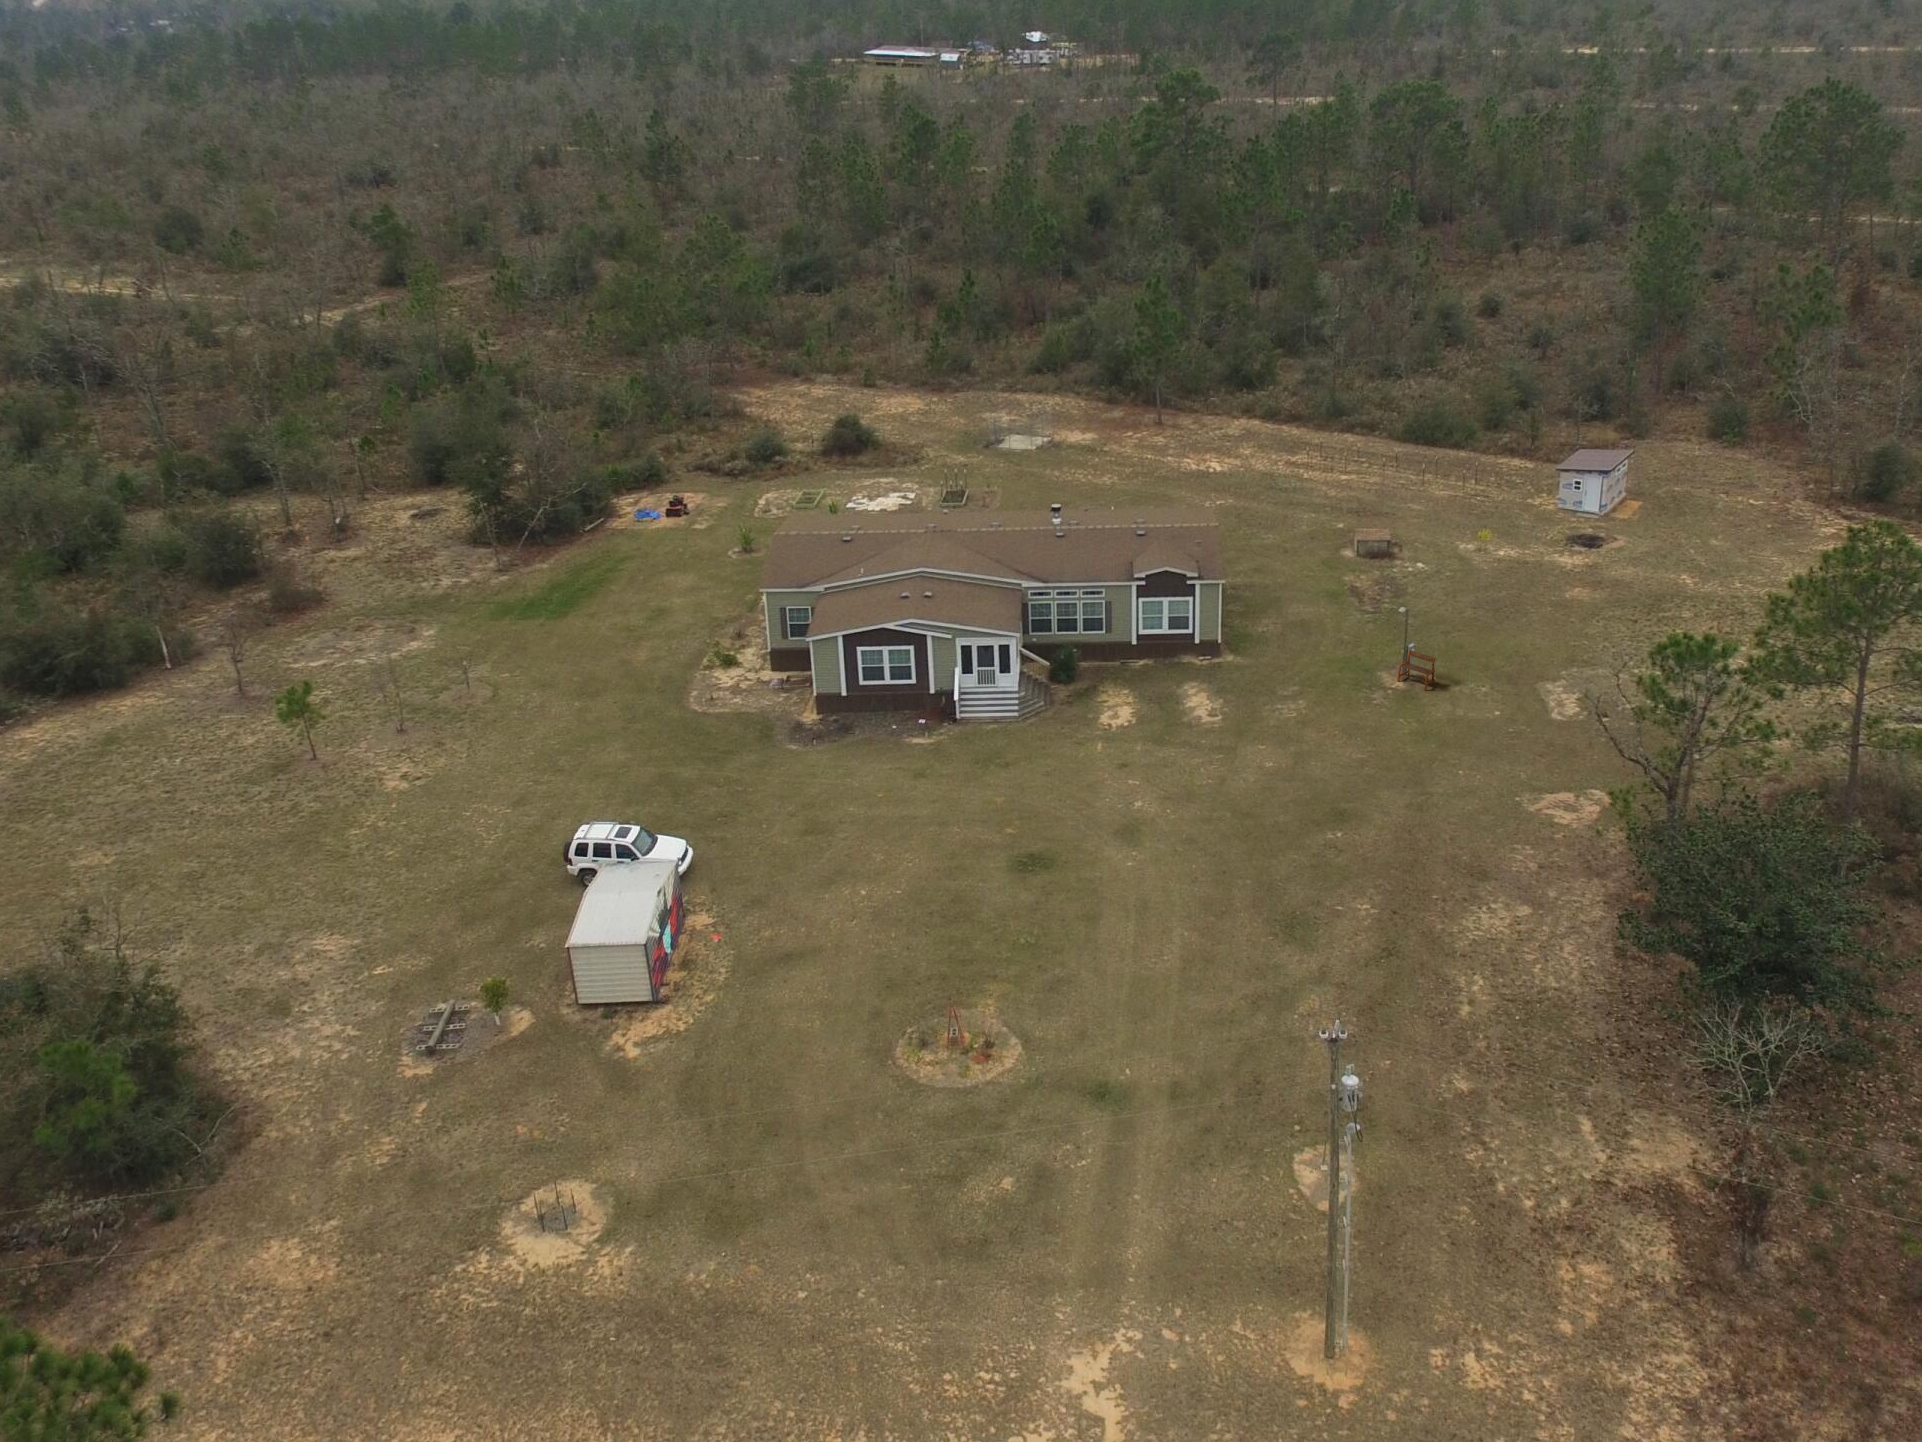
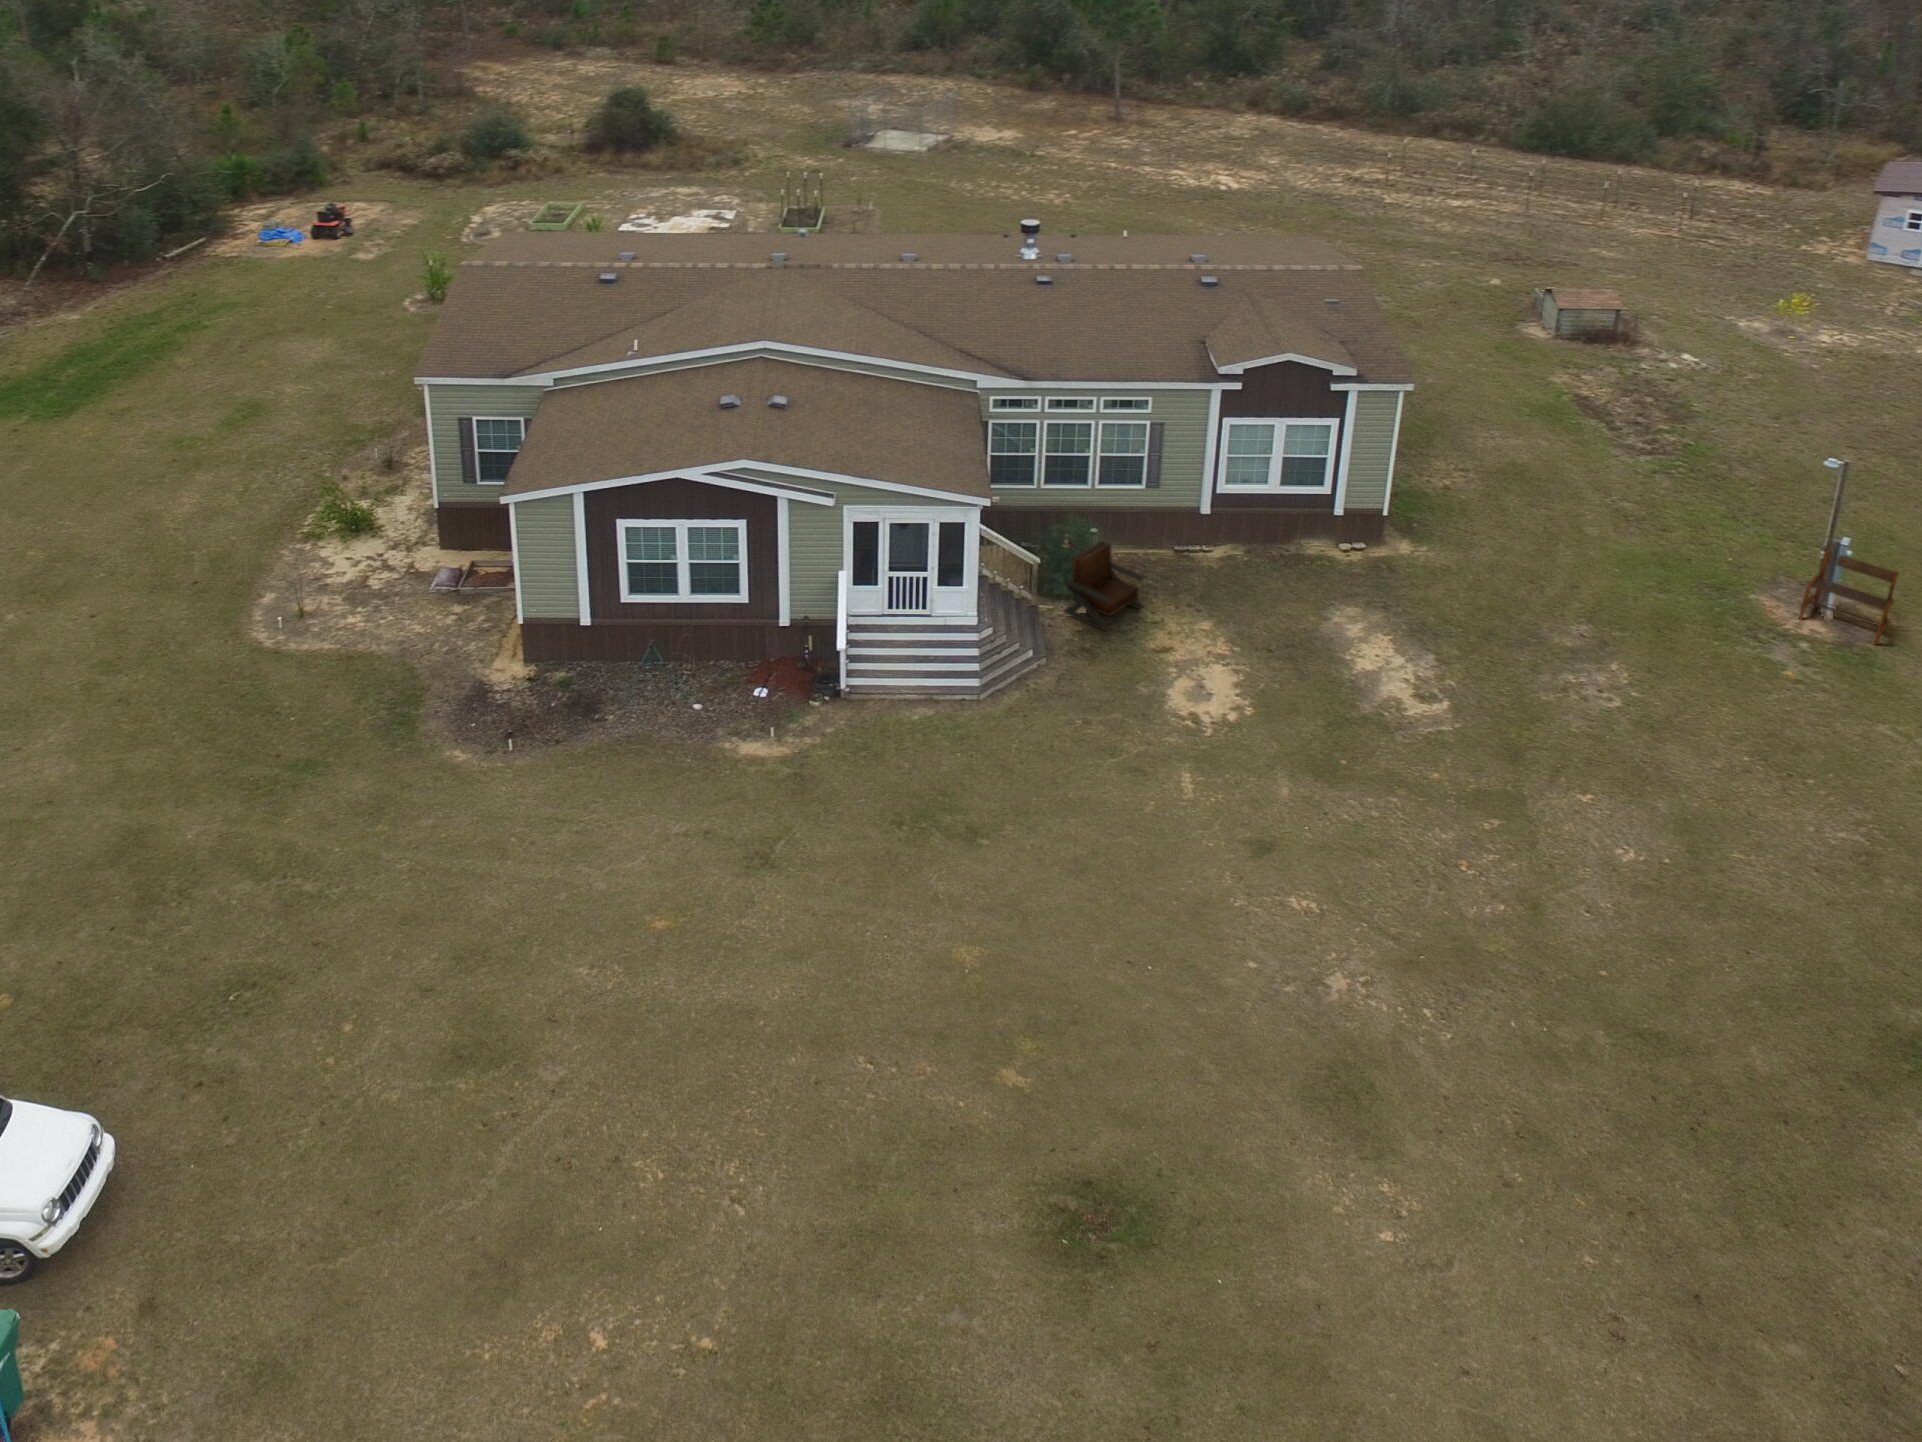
lounge chair: none [1061,655,1100,695] -> present [1063,541,1145,631]

